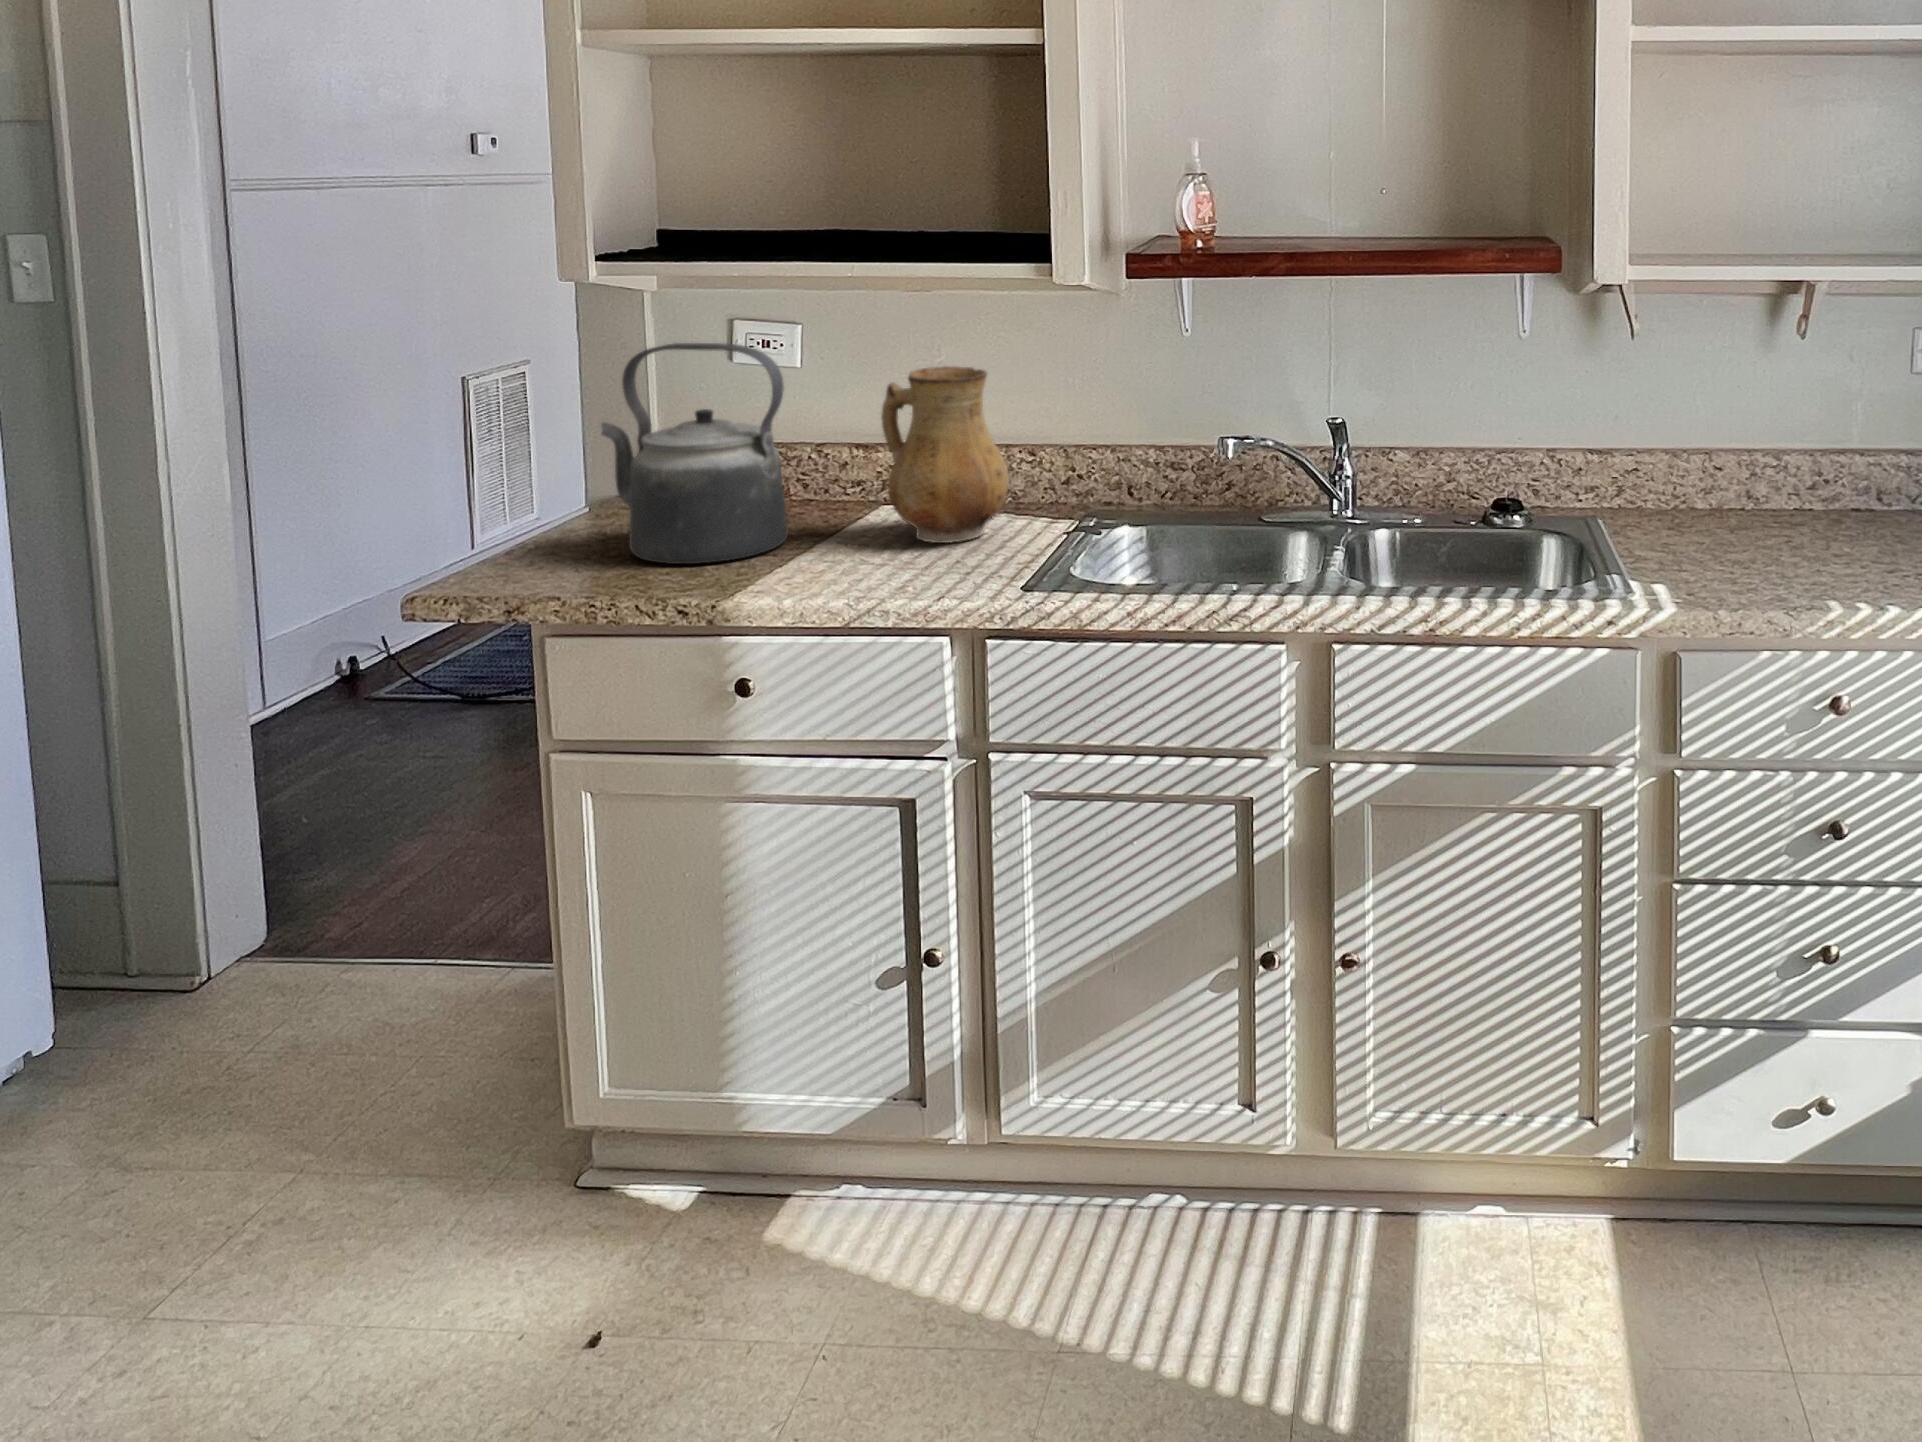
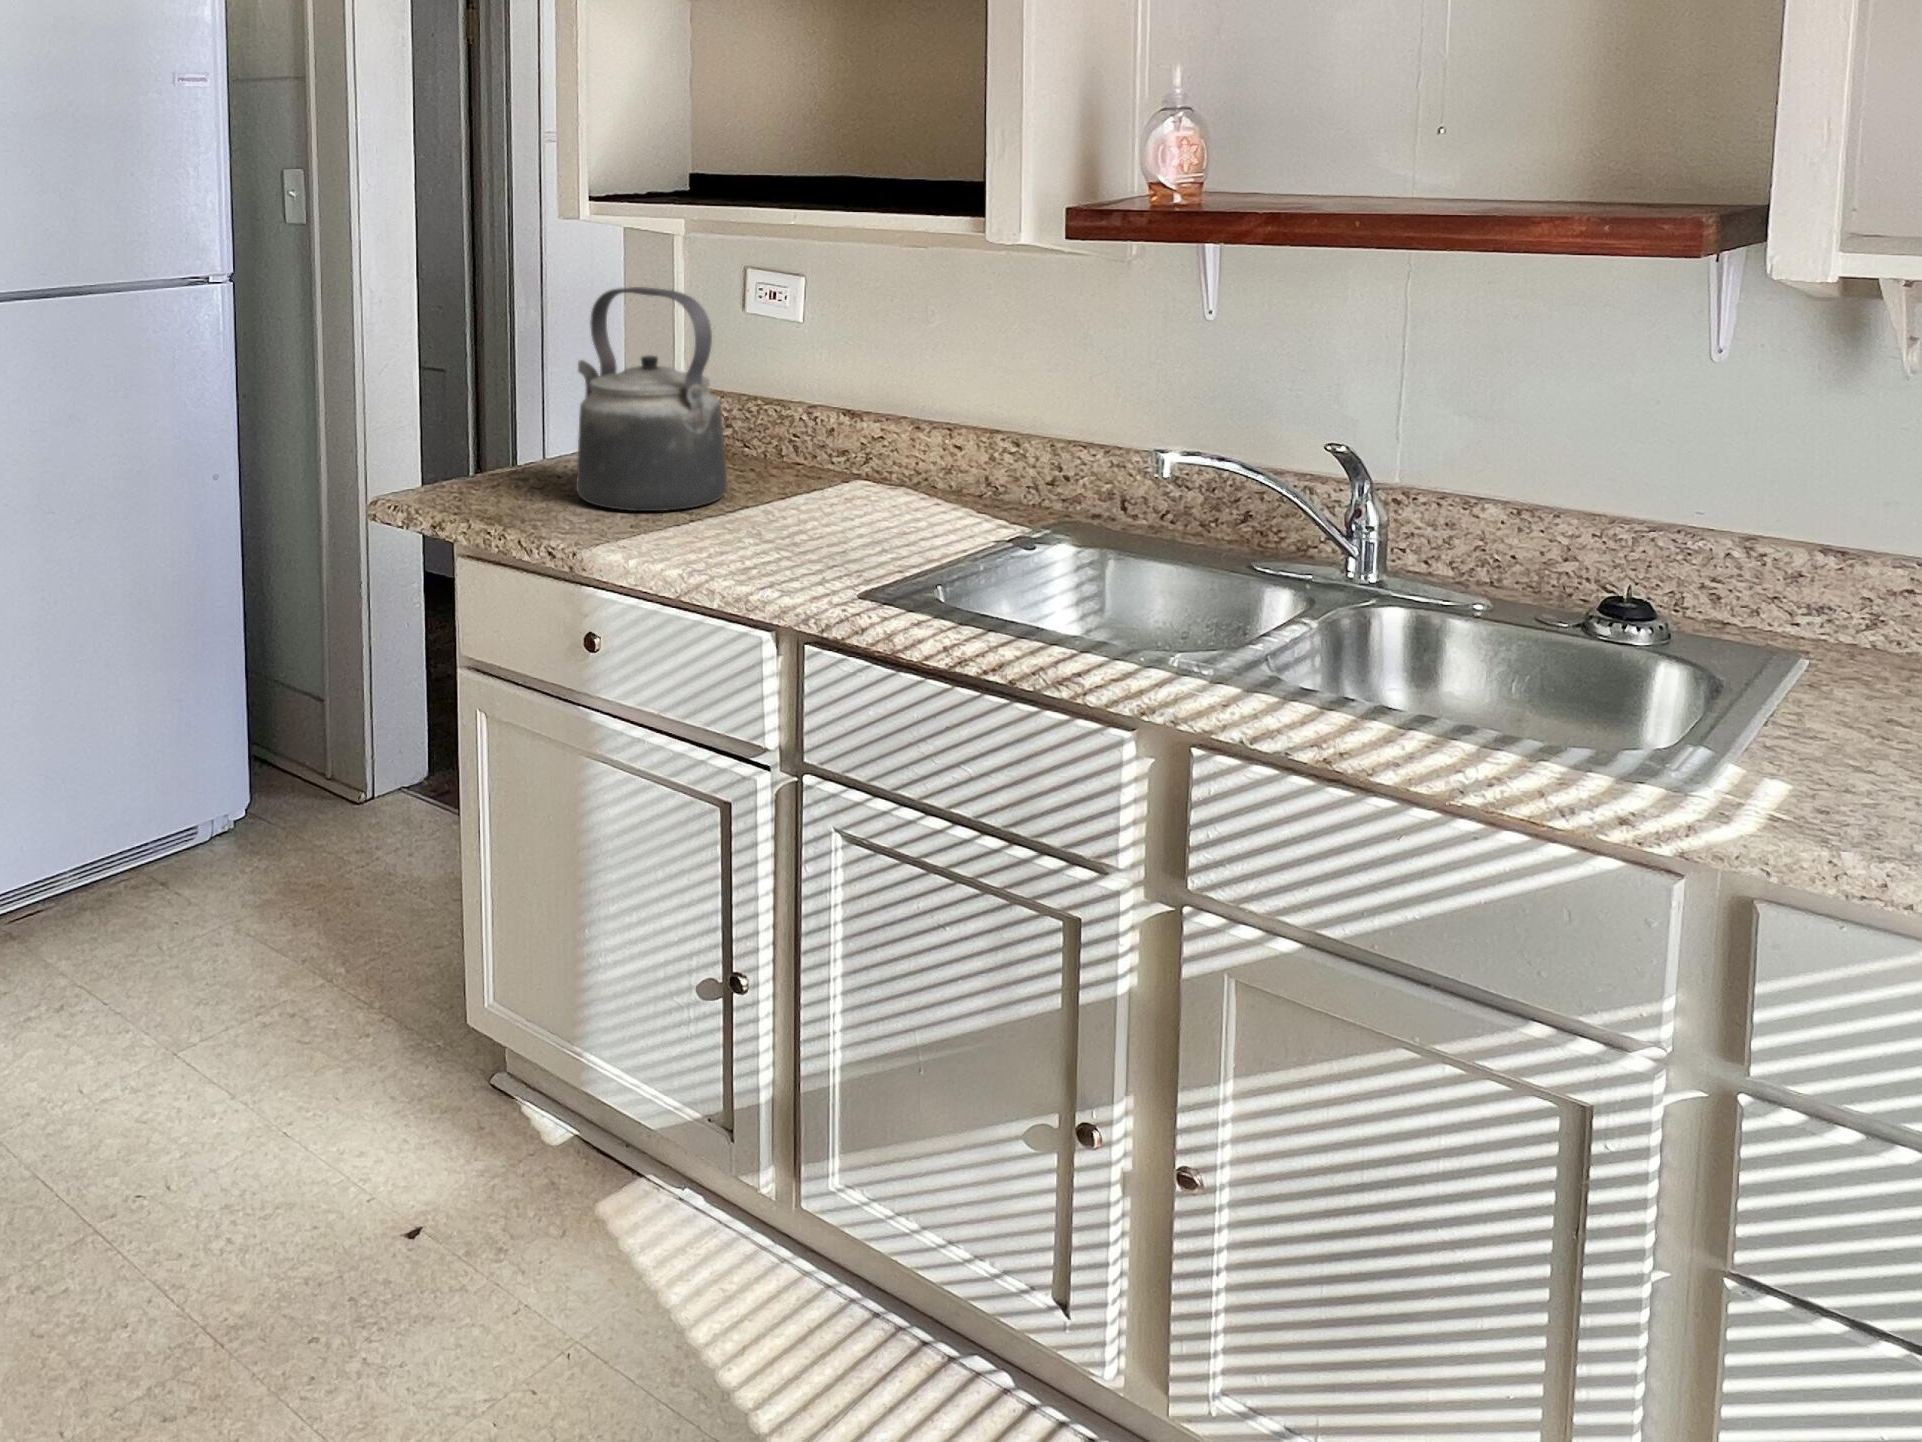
ceramic pitcher: present [881,366,1009,543] -> none [808,331,942,530]

